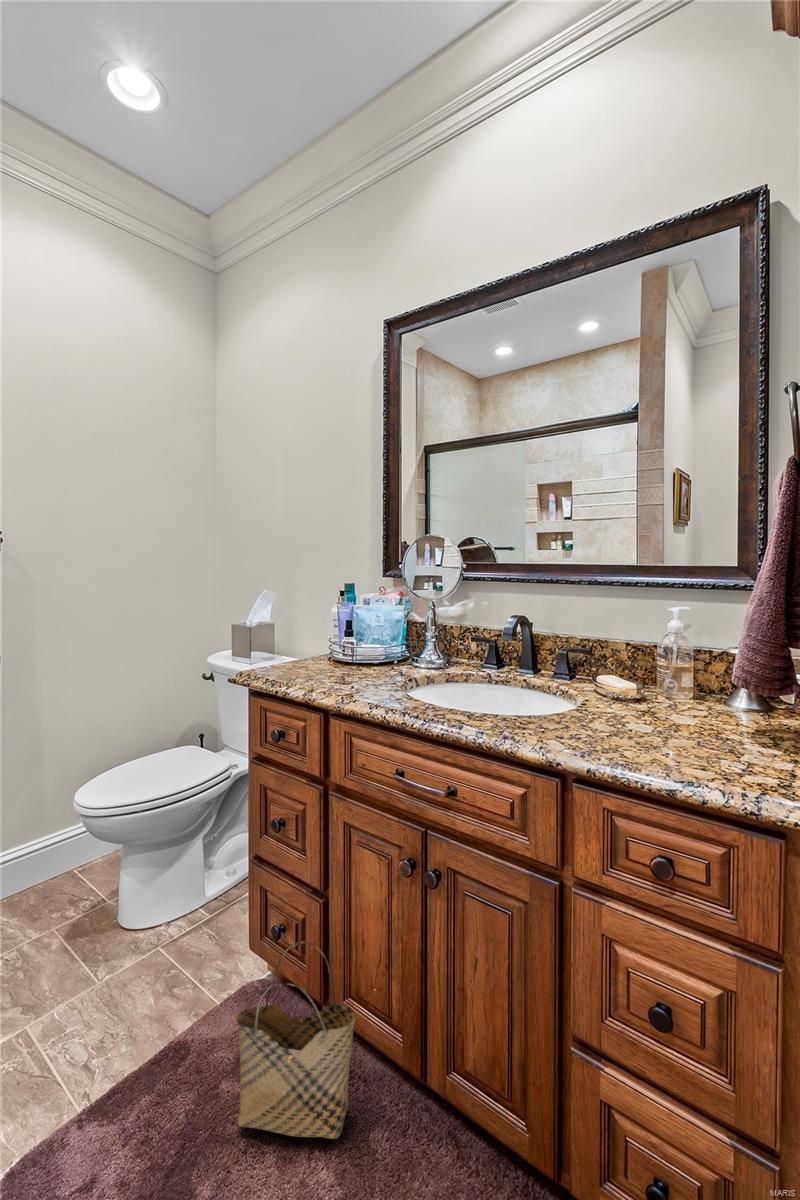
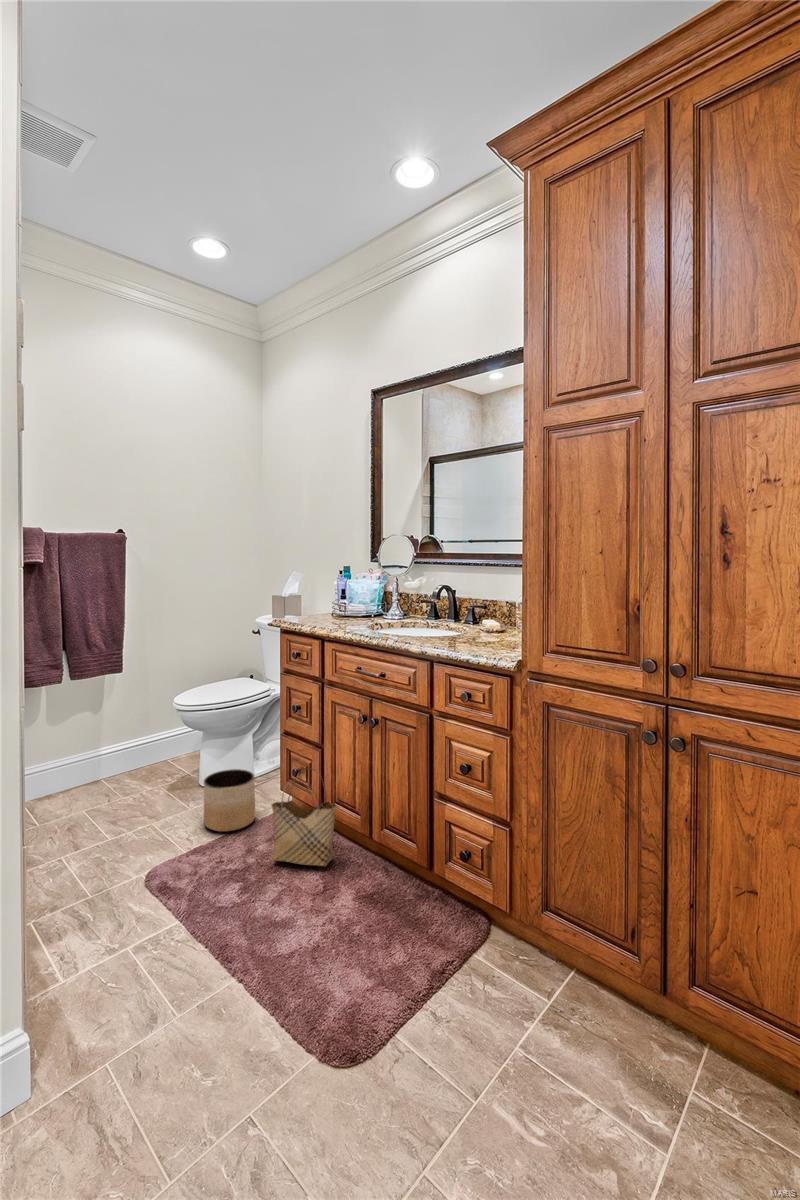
planter: none [116,916,206,1043] -> present [204,769,255,832]

